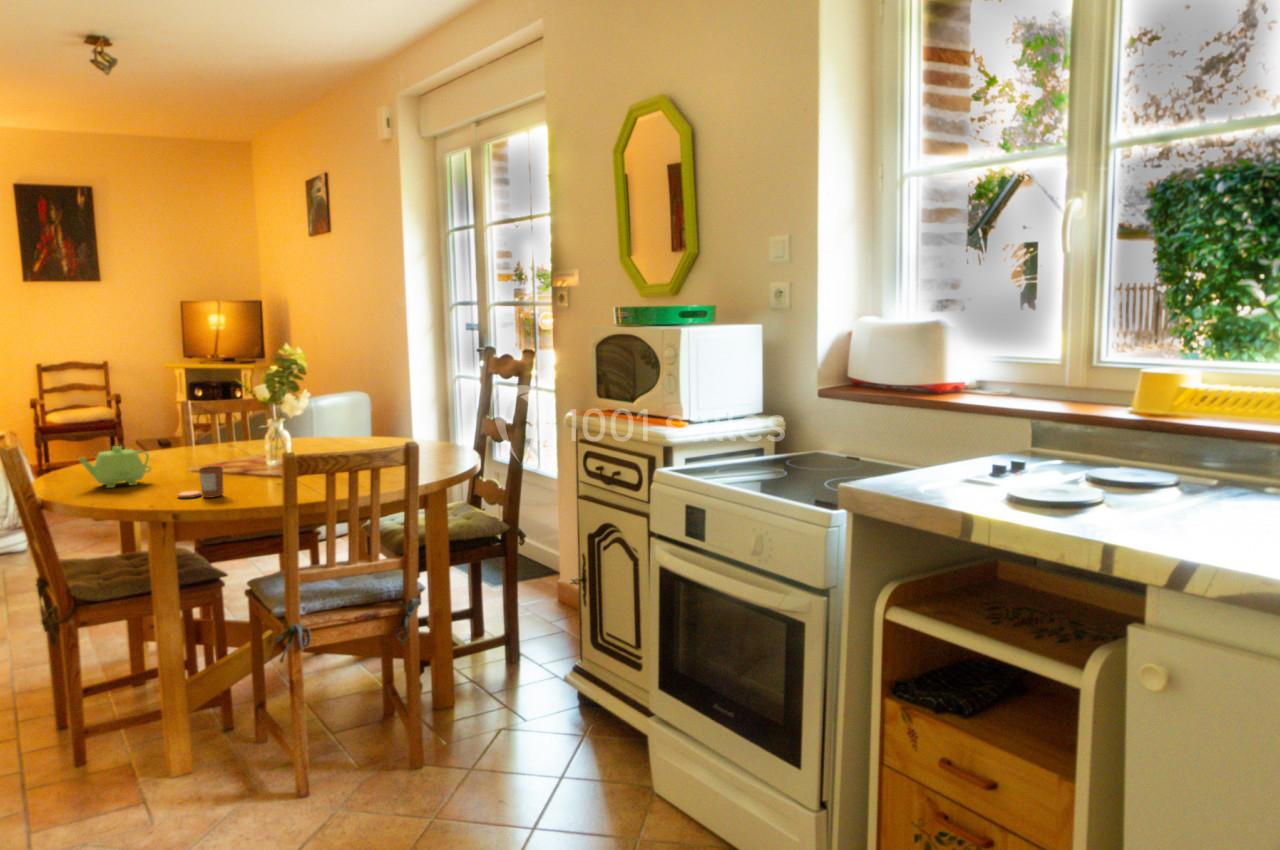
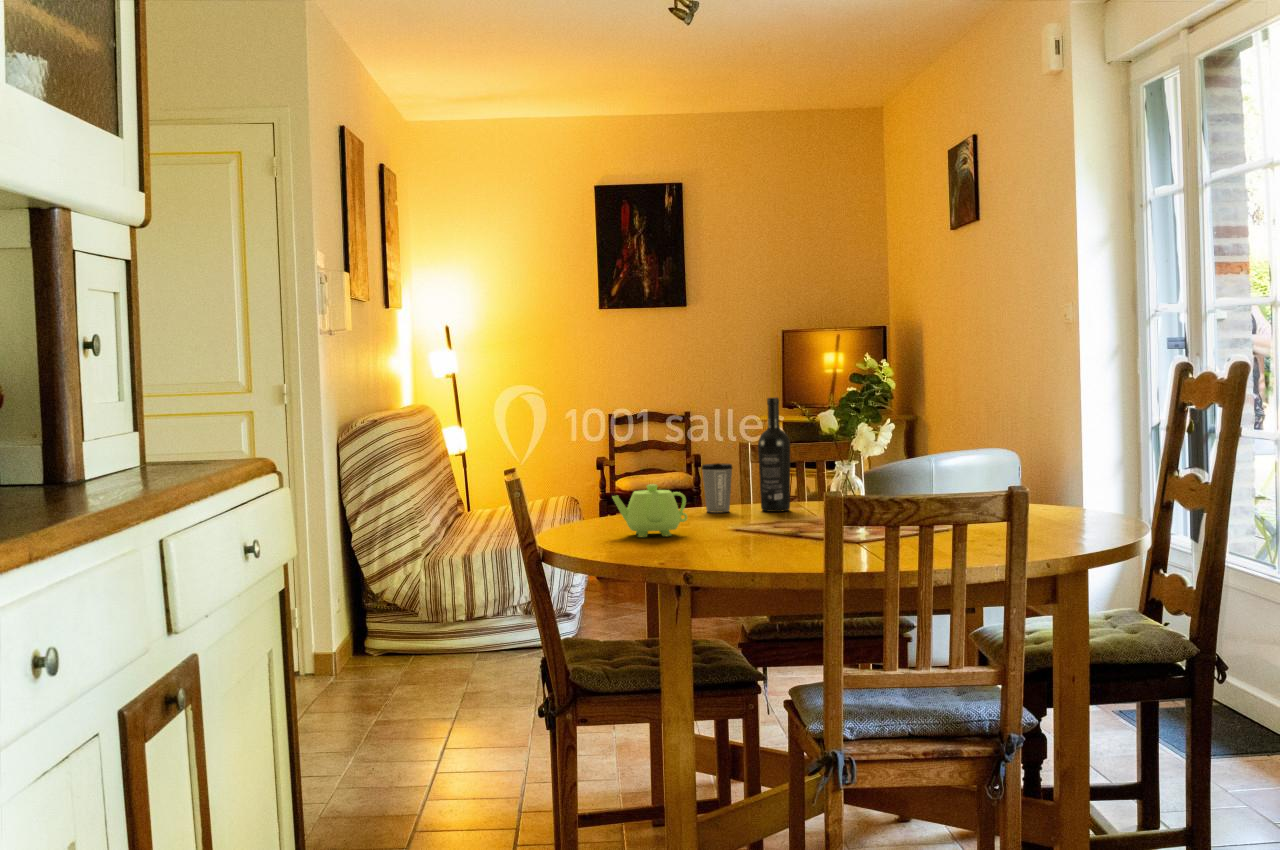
wine bottle: none [203,373,231,454] -> present [758,397,790,512]
coffee cup: none [155,421,183,458] -> present [702,463,733,513]
candle: present [178,466,224,498] -> none [709,512,762,555]

